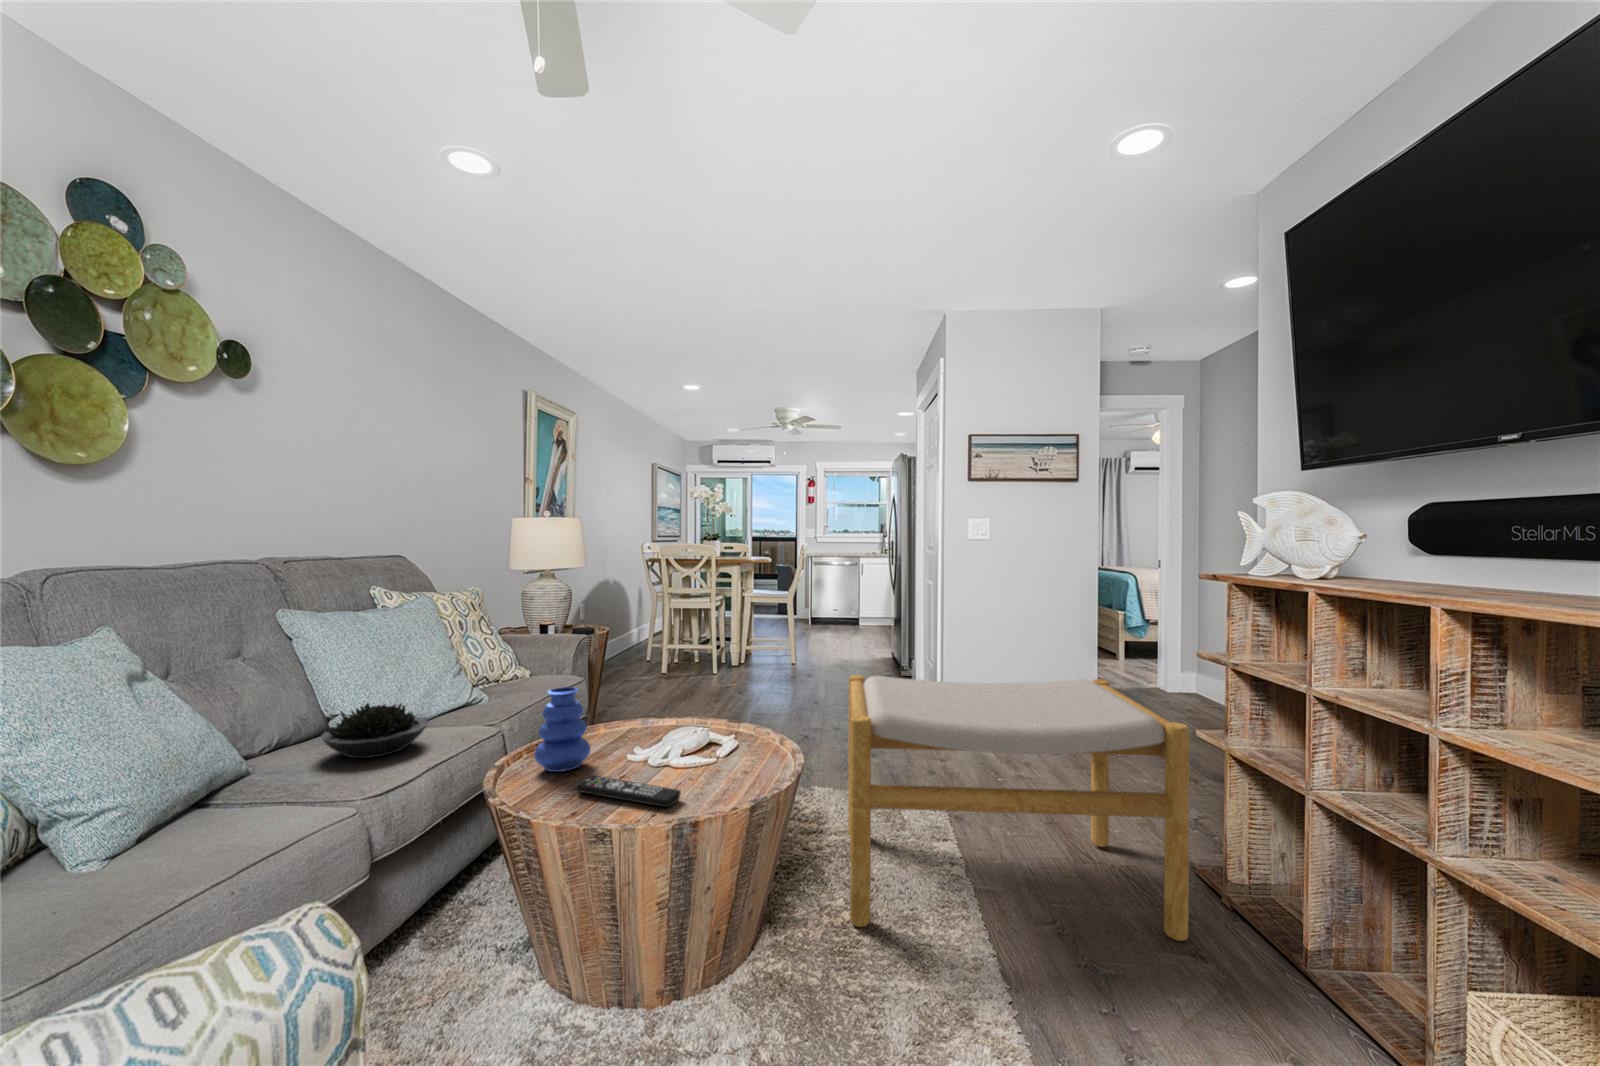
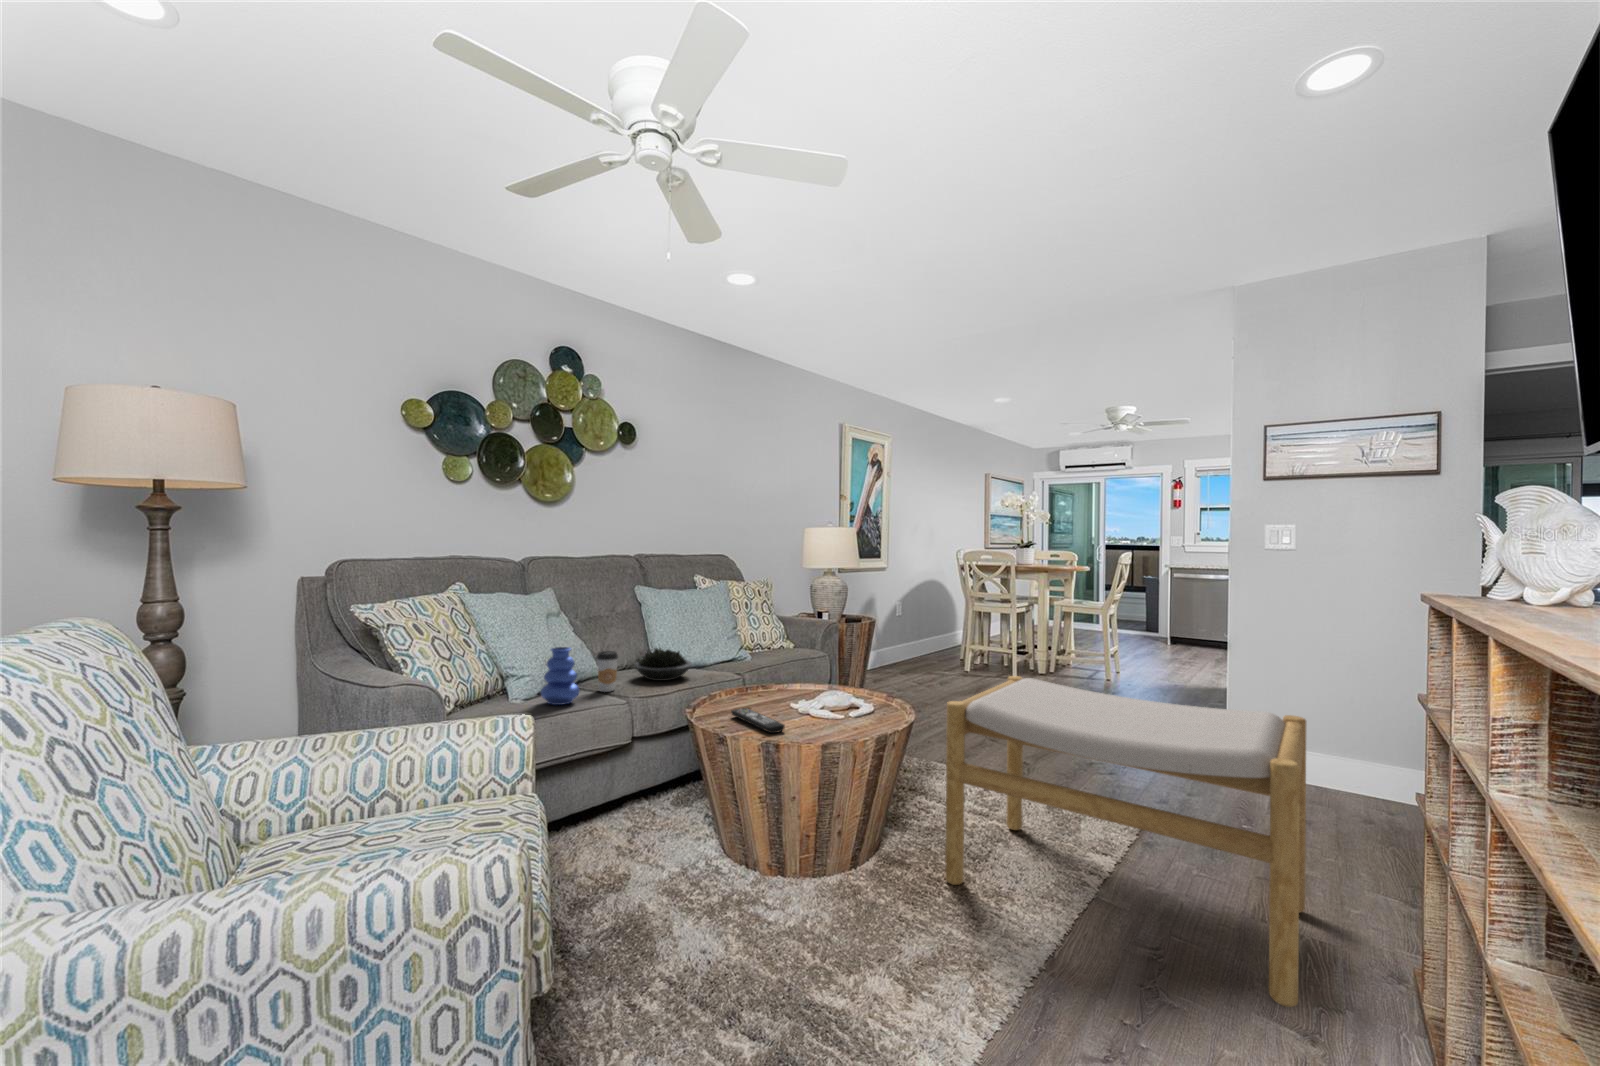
vase: present [534,687,591,772] -> present [541,647,579,705]
coffee cup: none [268,725,314,799] -> present [597,651,618,692]

